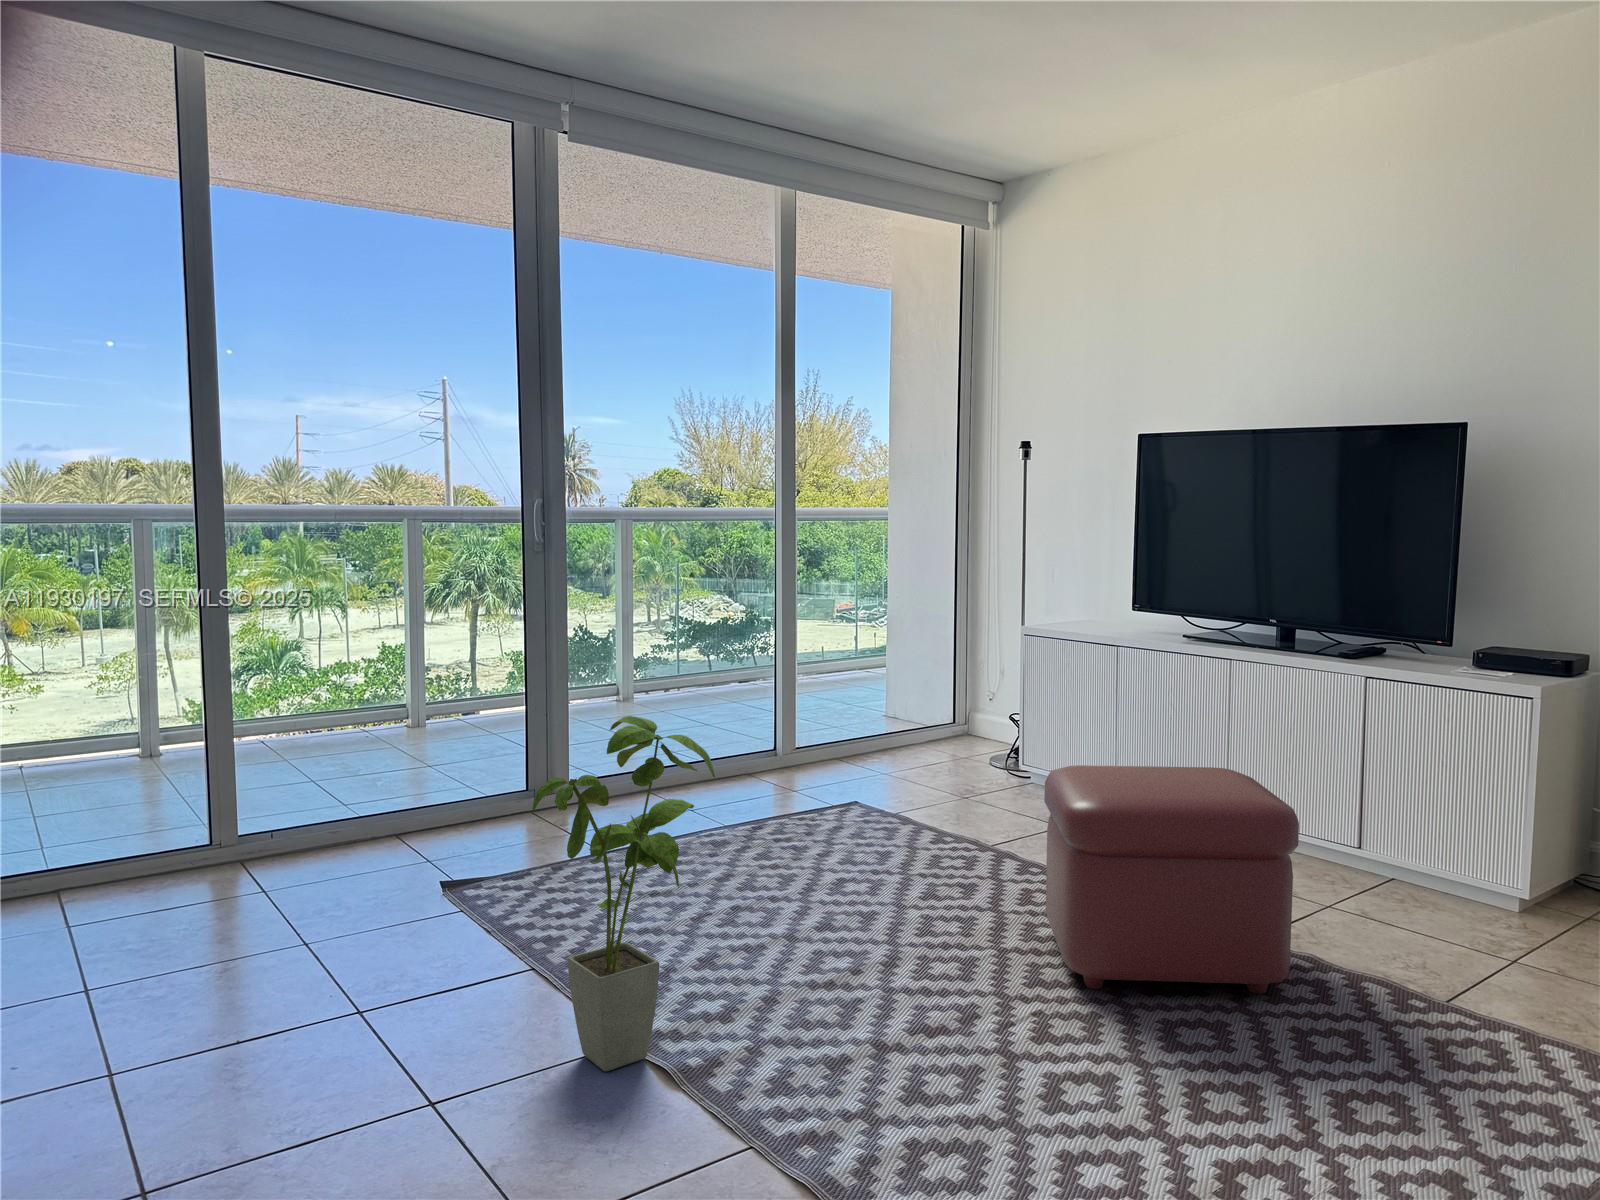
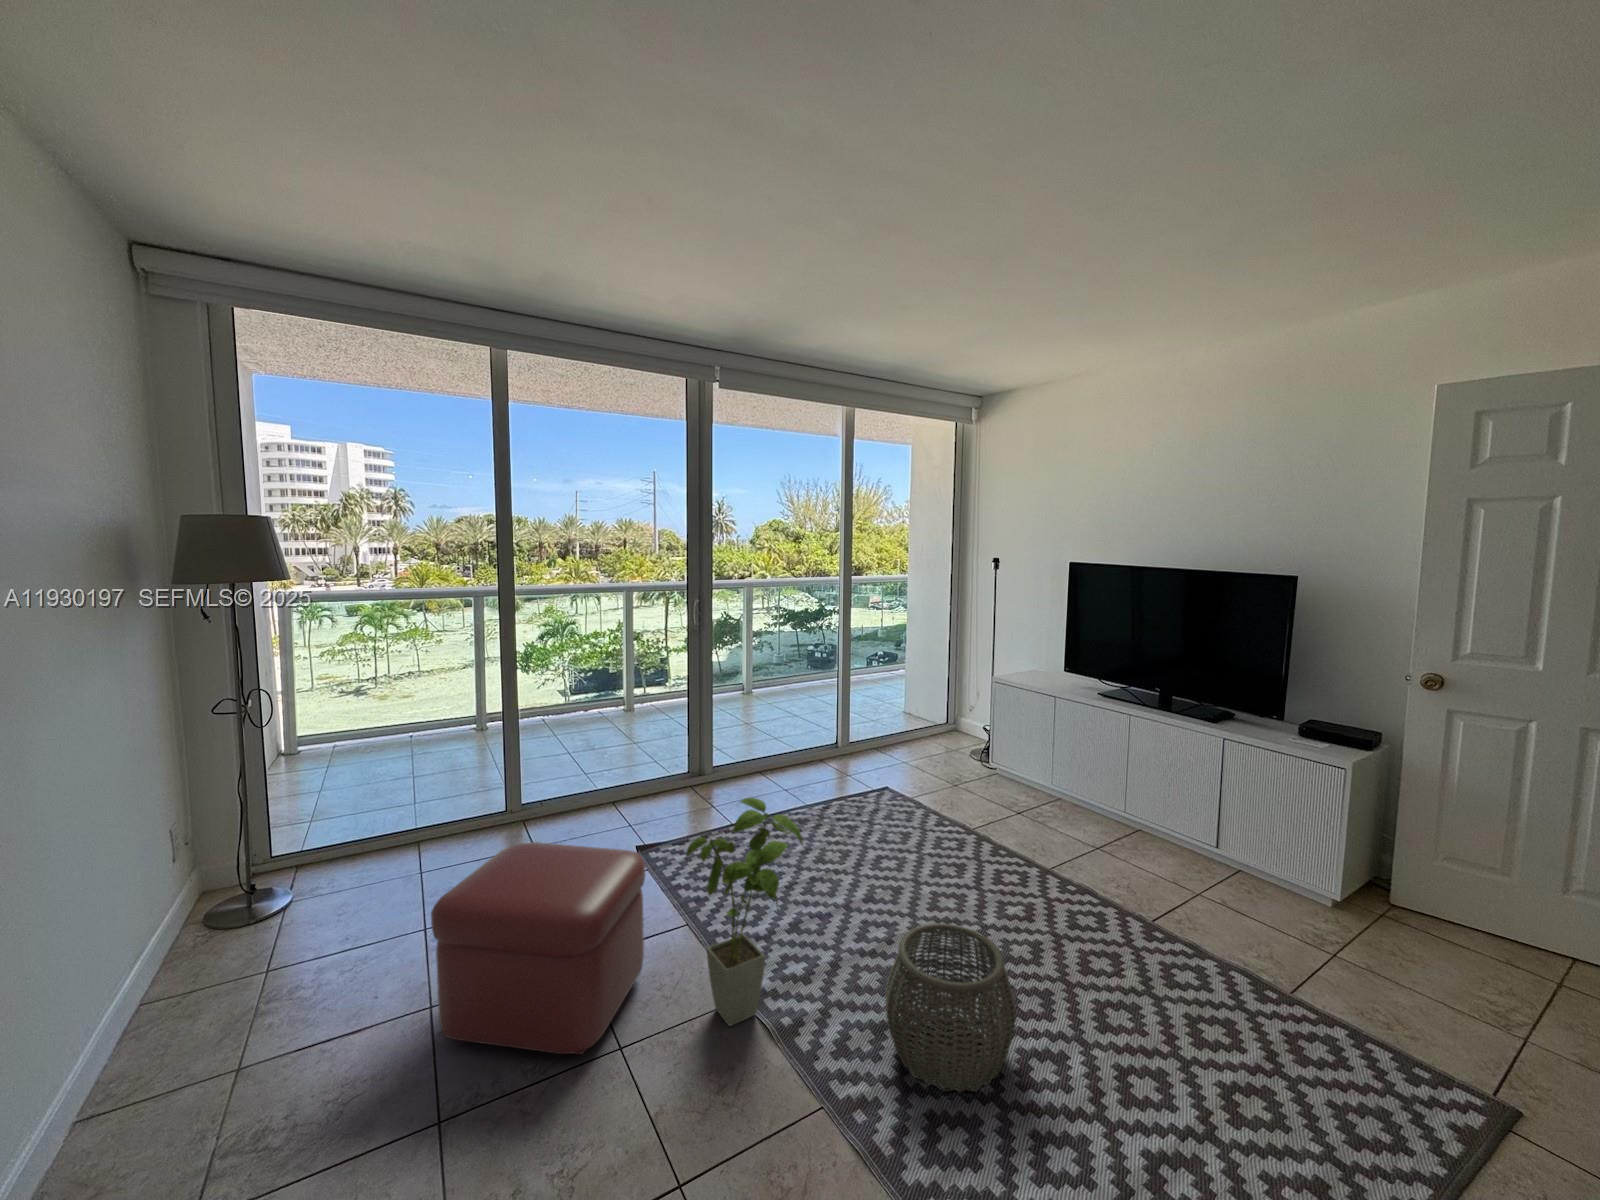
ottoman: present [1044,765,1299,994] -> present [431,842,645,1055]
woven basket: none [844,900,1038,1122] -> present [885,924,1016,1093]

